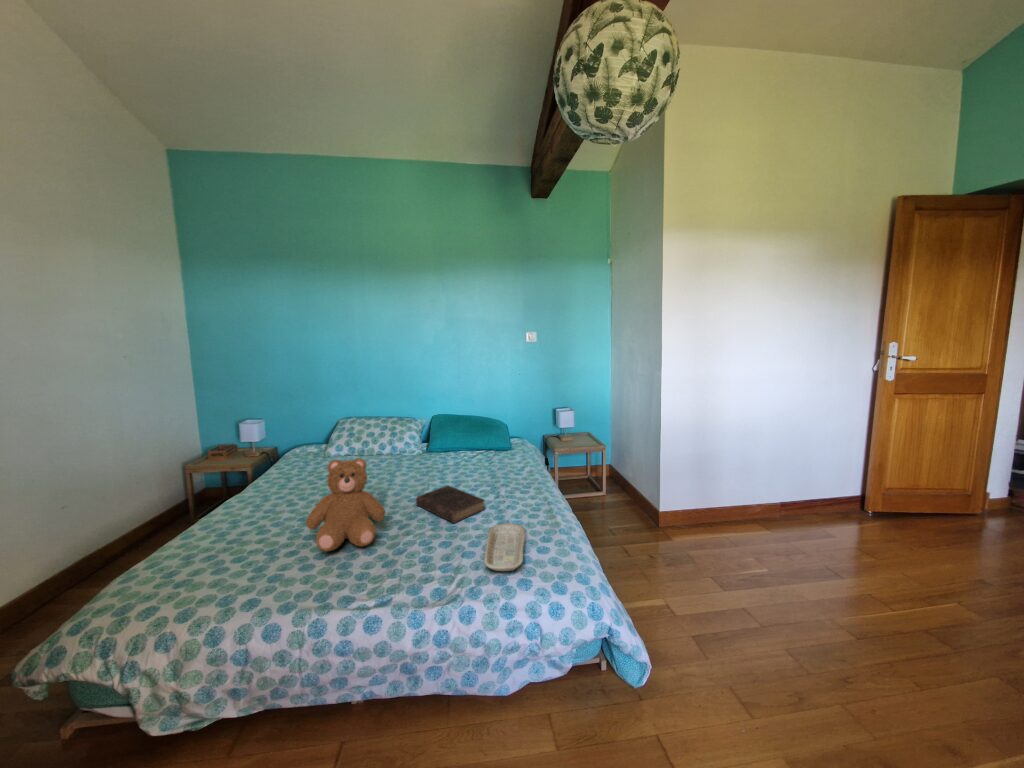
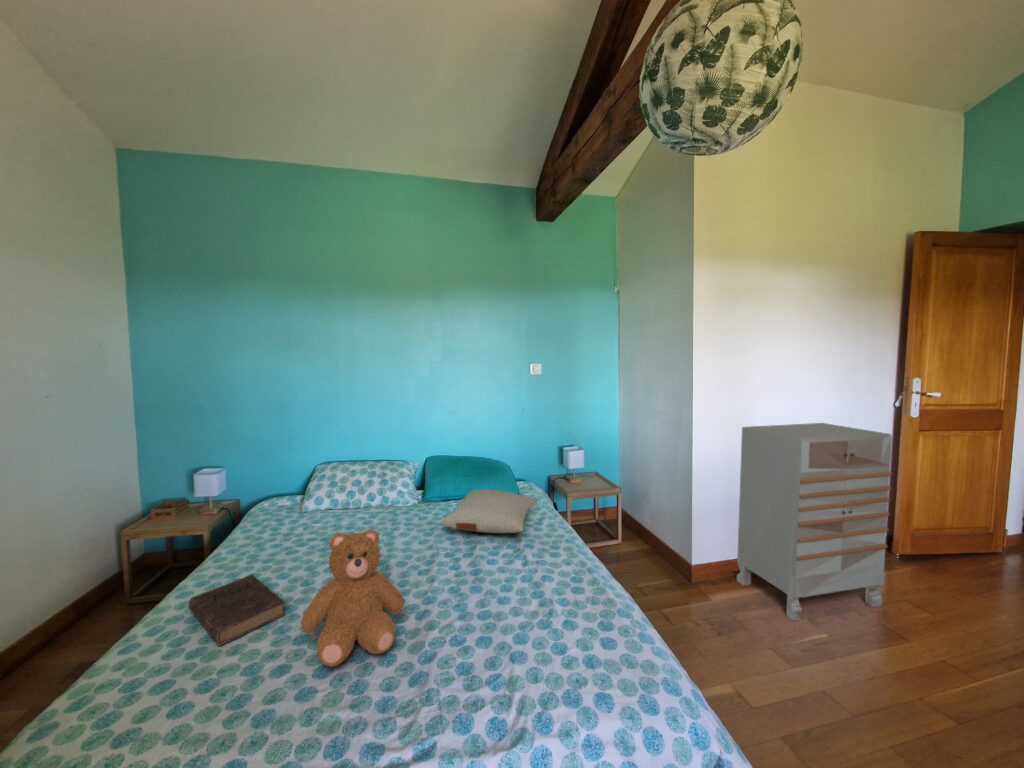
dresser: none [698,384,840,556] -> present [737,423,892,621]
pillow: none [431,441,518,474] -> present [441,489,537,533]
book: present [416,486,485,523] -> present [189,575,286,646]
tray: present [484,523,525,571] -> none [540,608,602,687]

